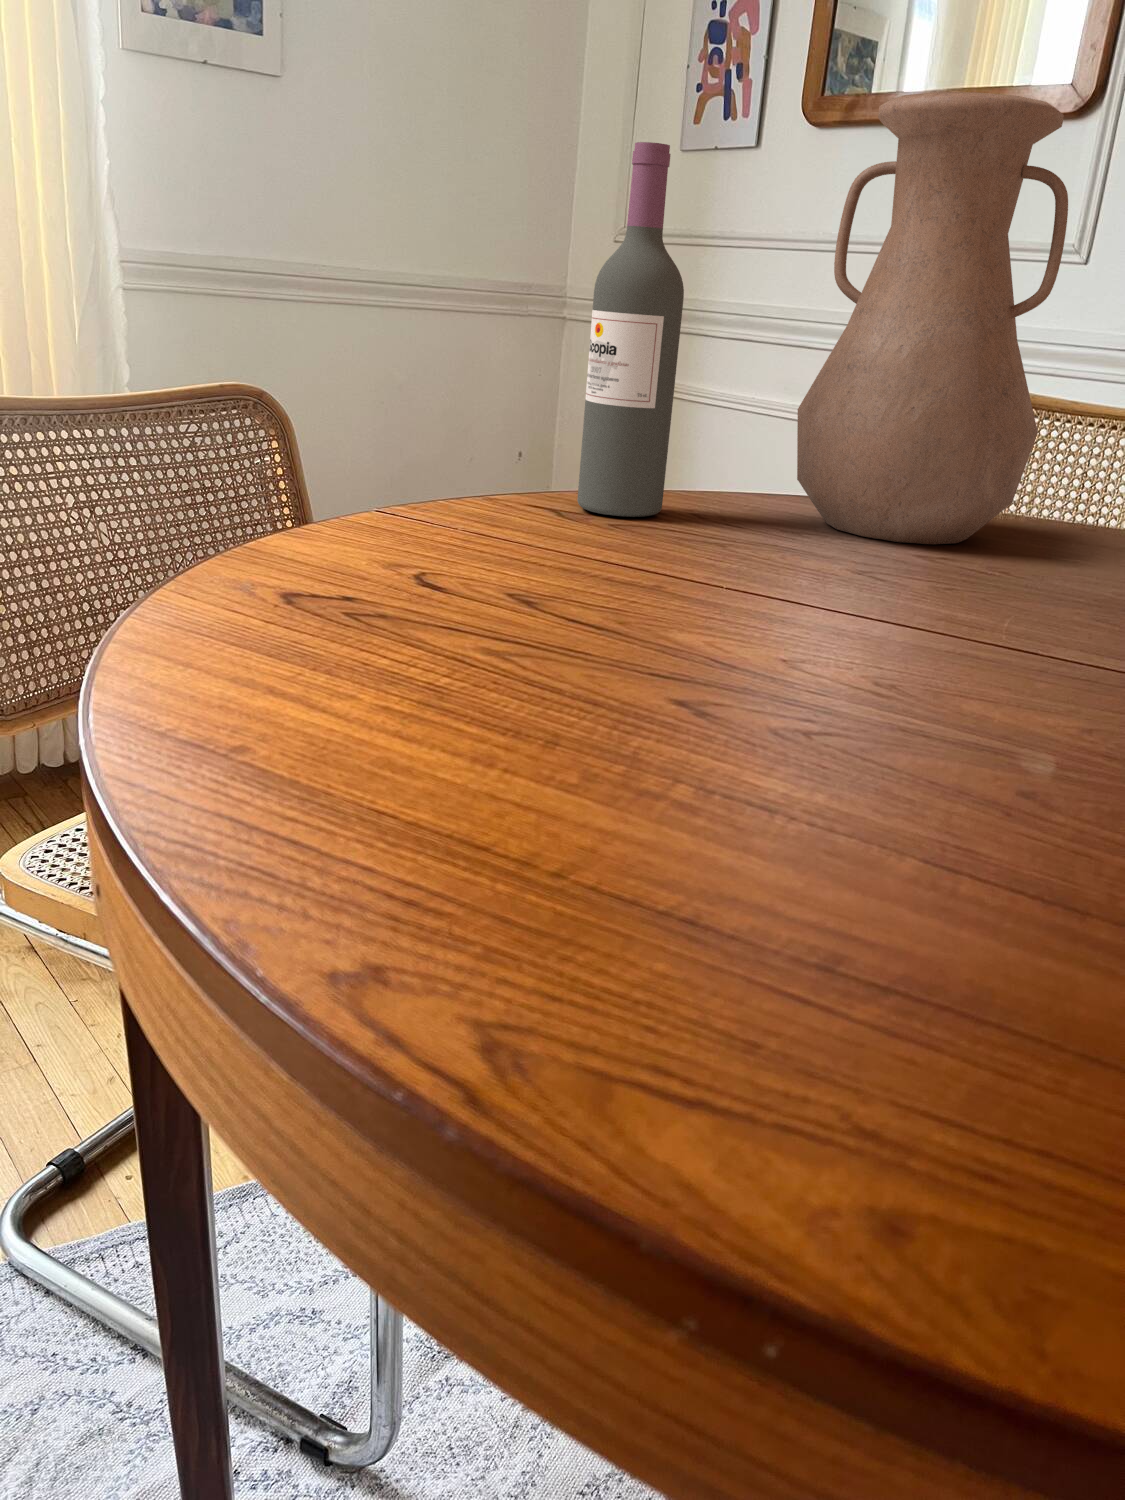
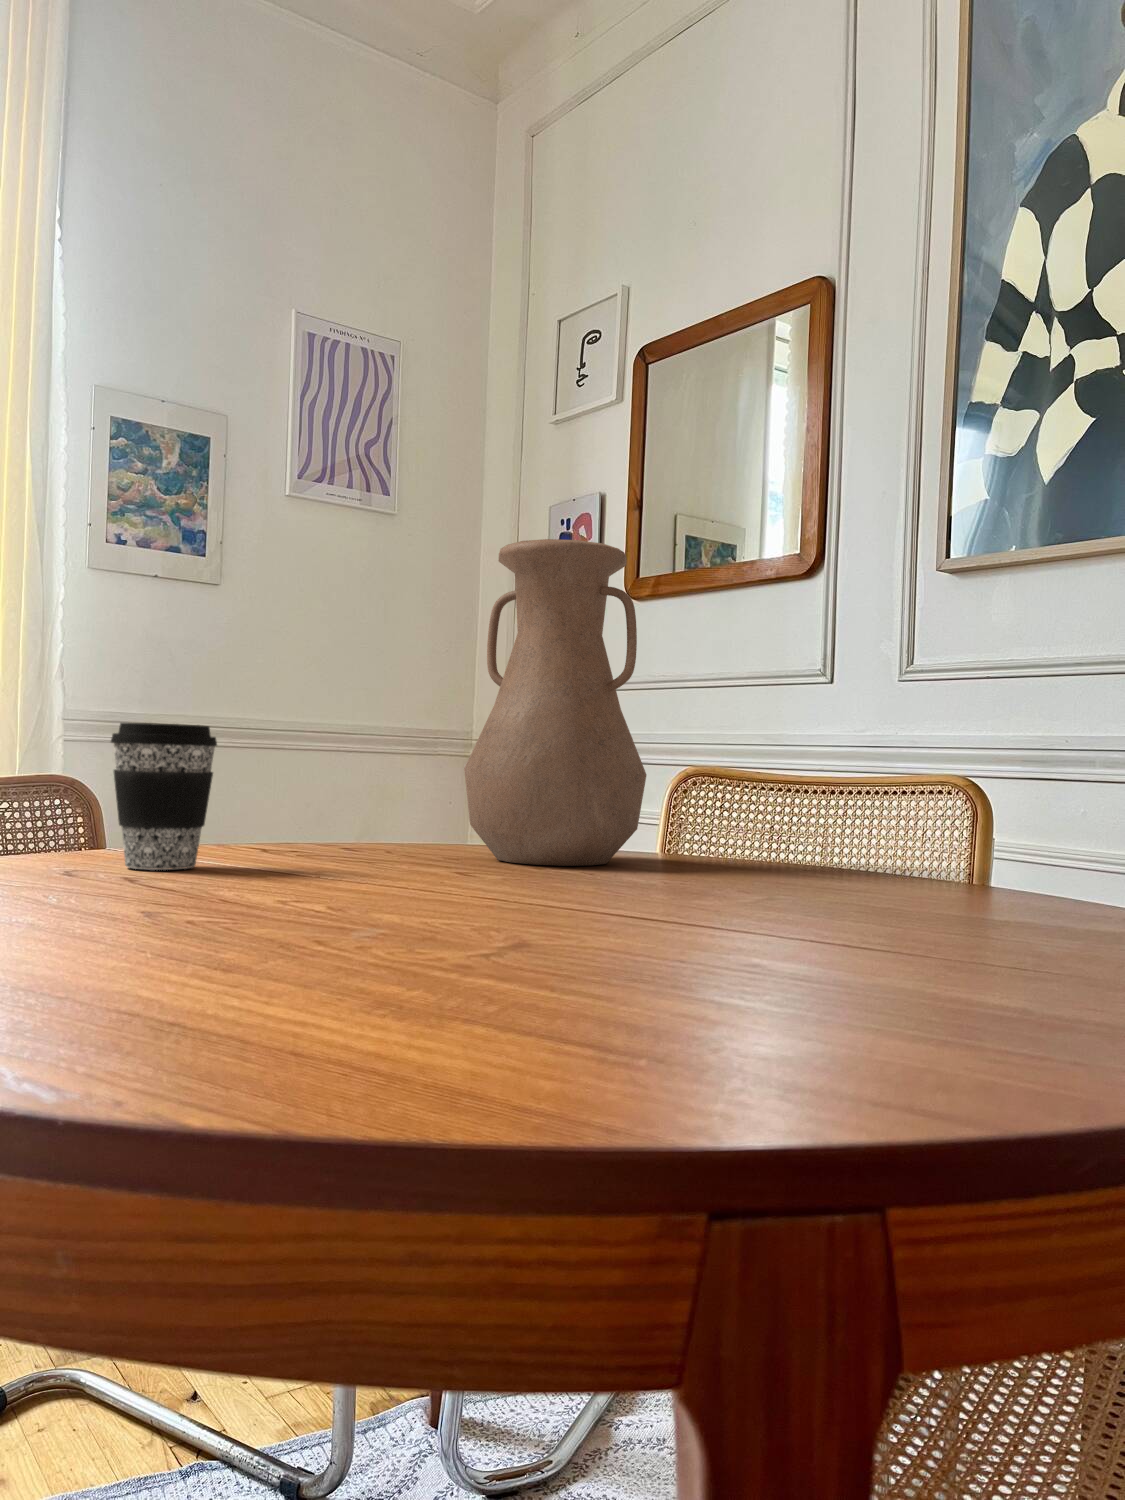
wine bottle: present [577,142,684,517] -> none [286,583,361,855]
coffee cup: none [444,360,577,561] -> present [111,723,217,870]

